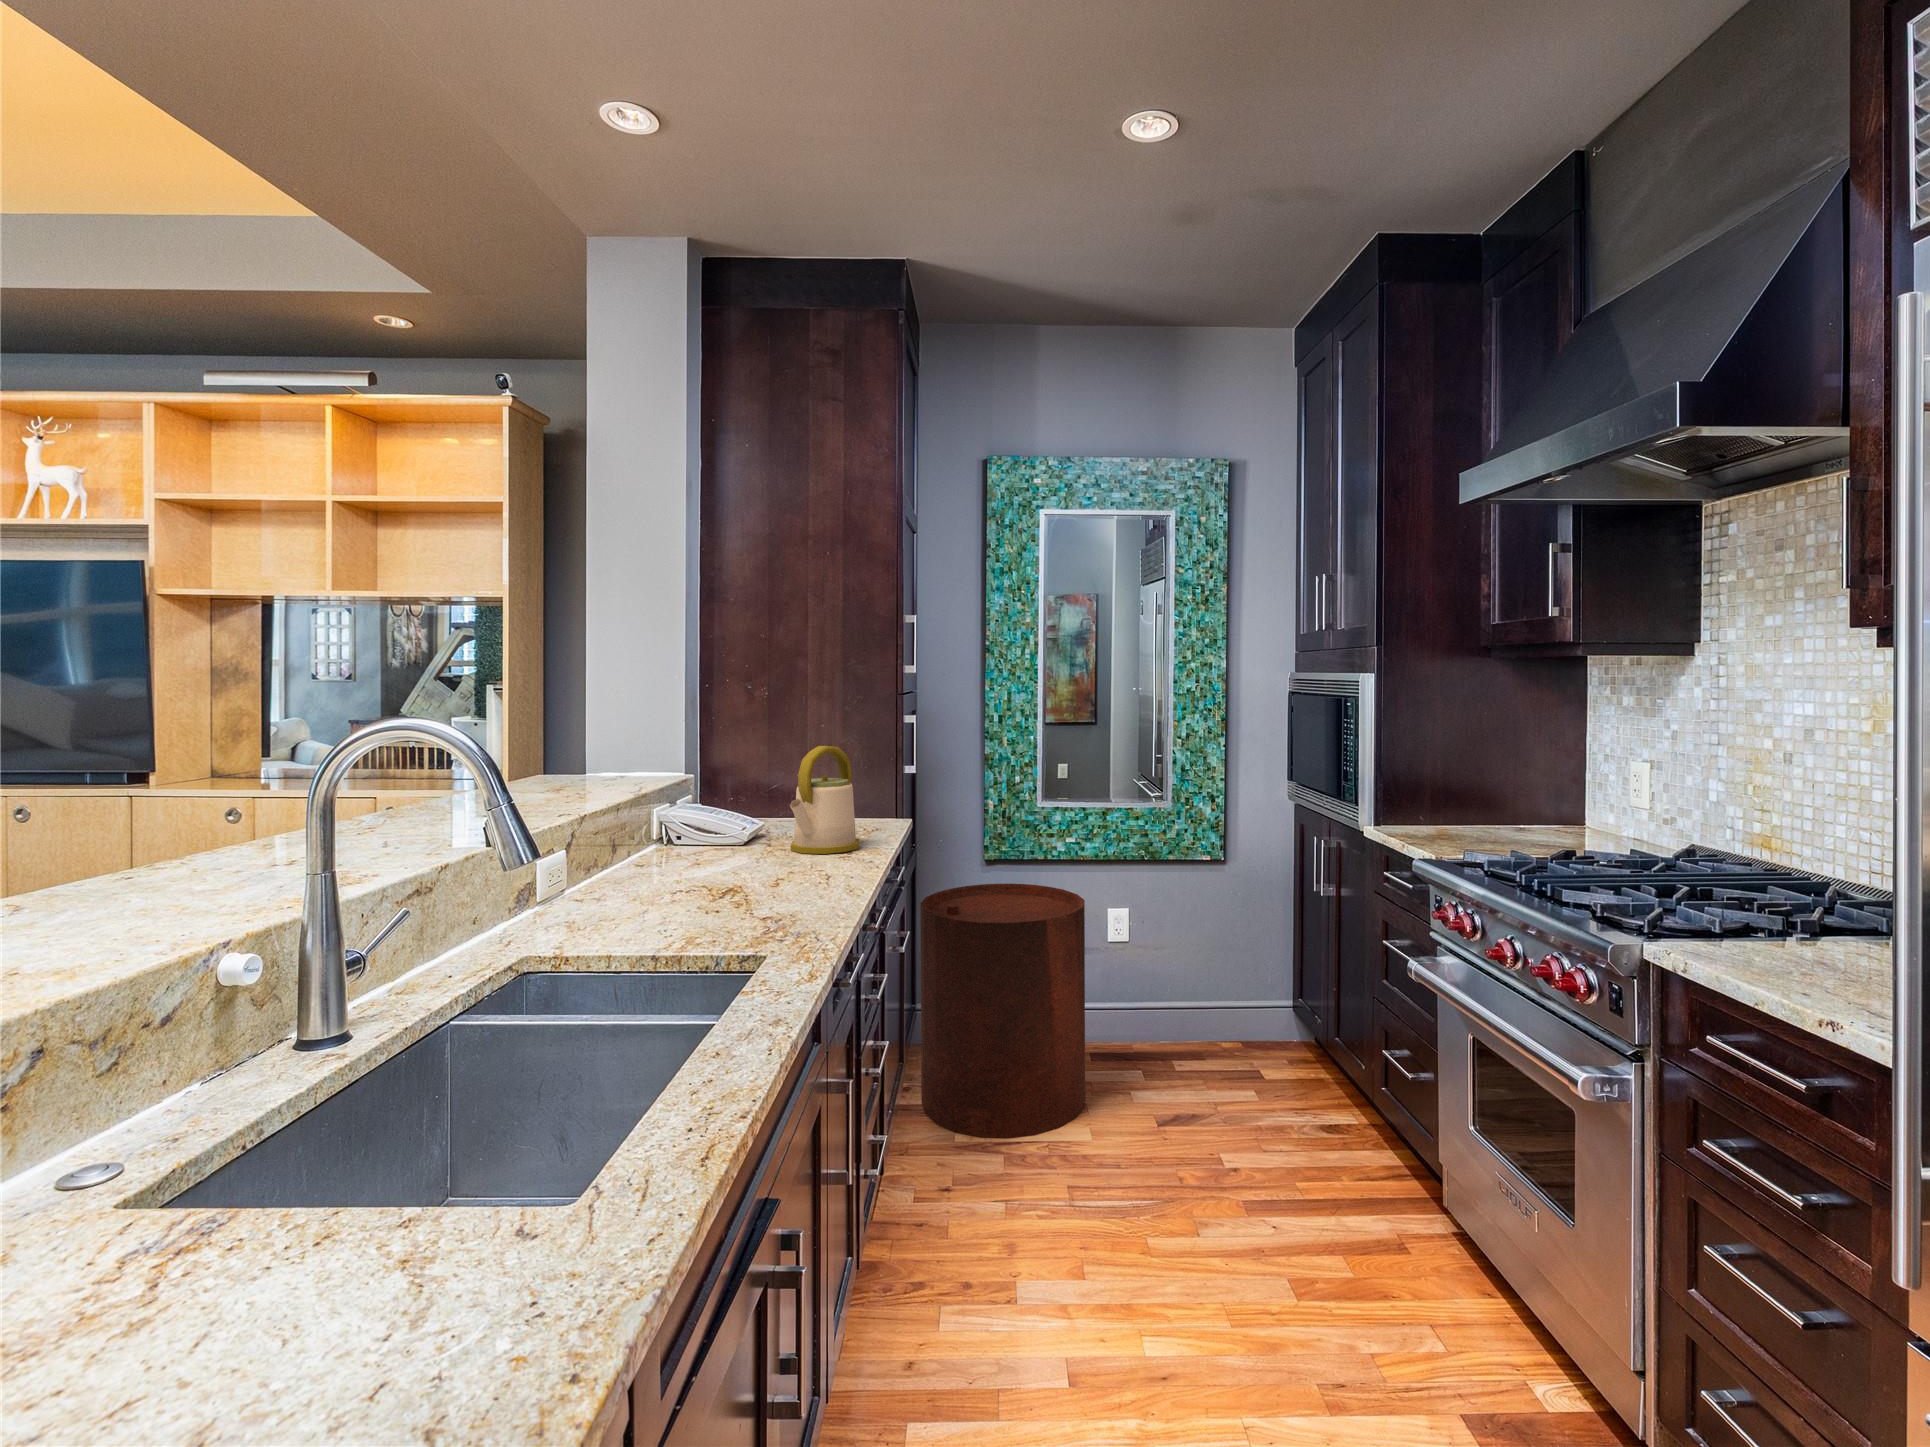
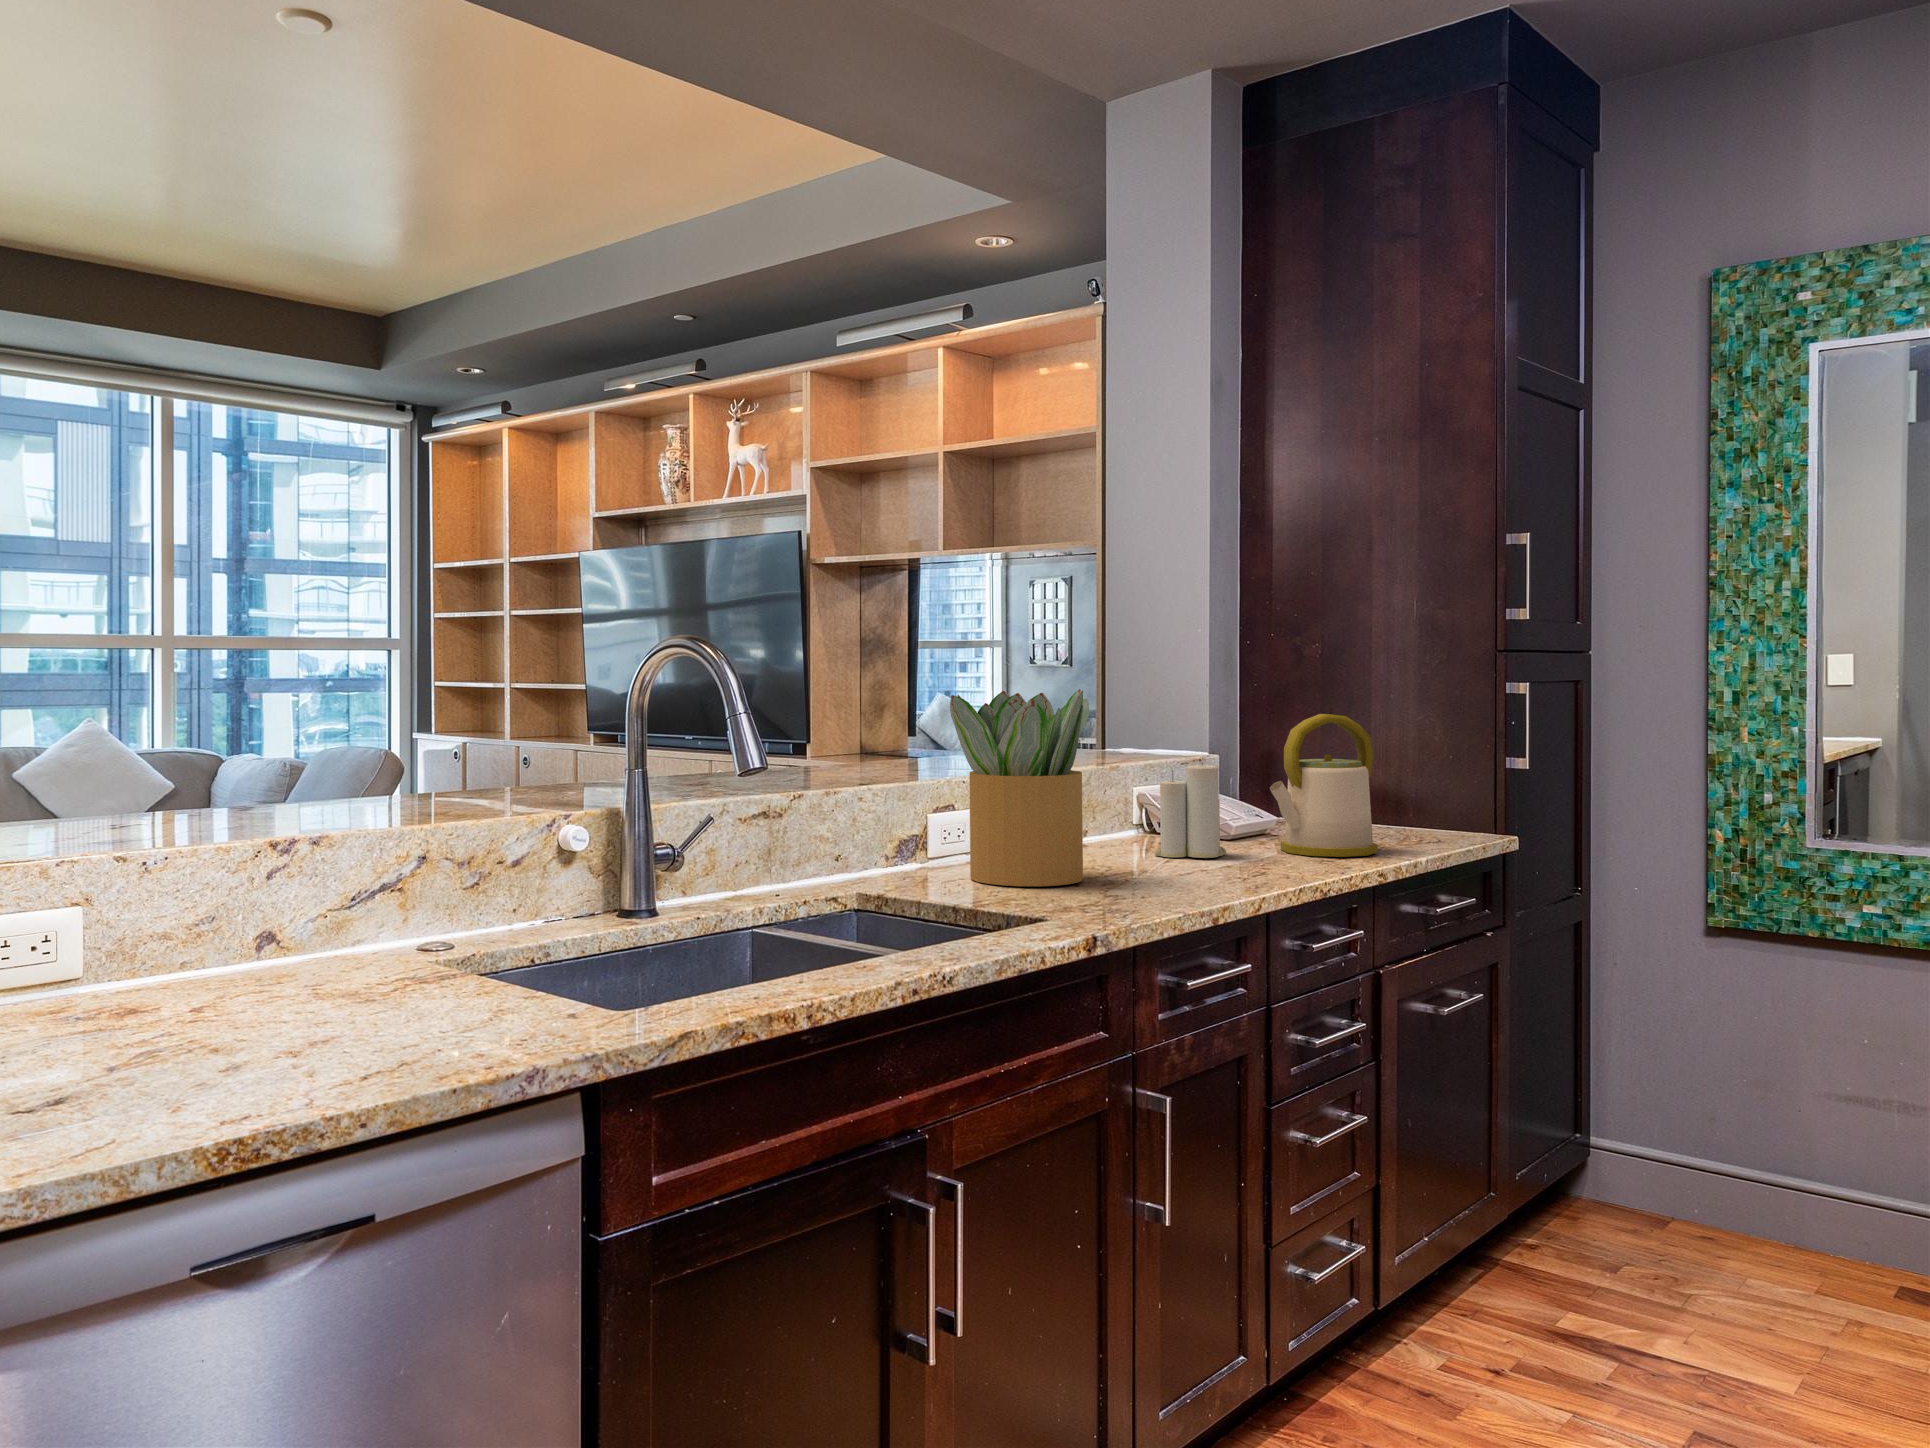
potted plant: none [581,742,711,924] -> present [950,689,1089,886]
candle: none [713,785,765,870] -> present [1155,764,1226,858]
trash can: present [920,884,1085,1138] -> none [1535,955,1835,1361]

